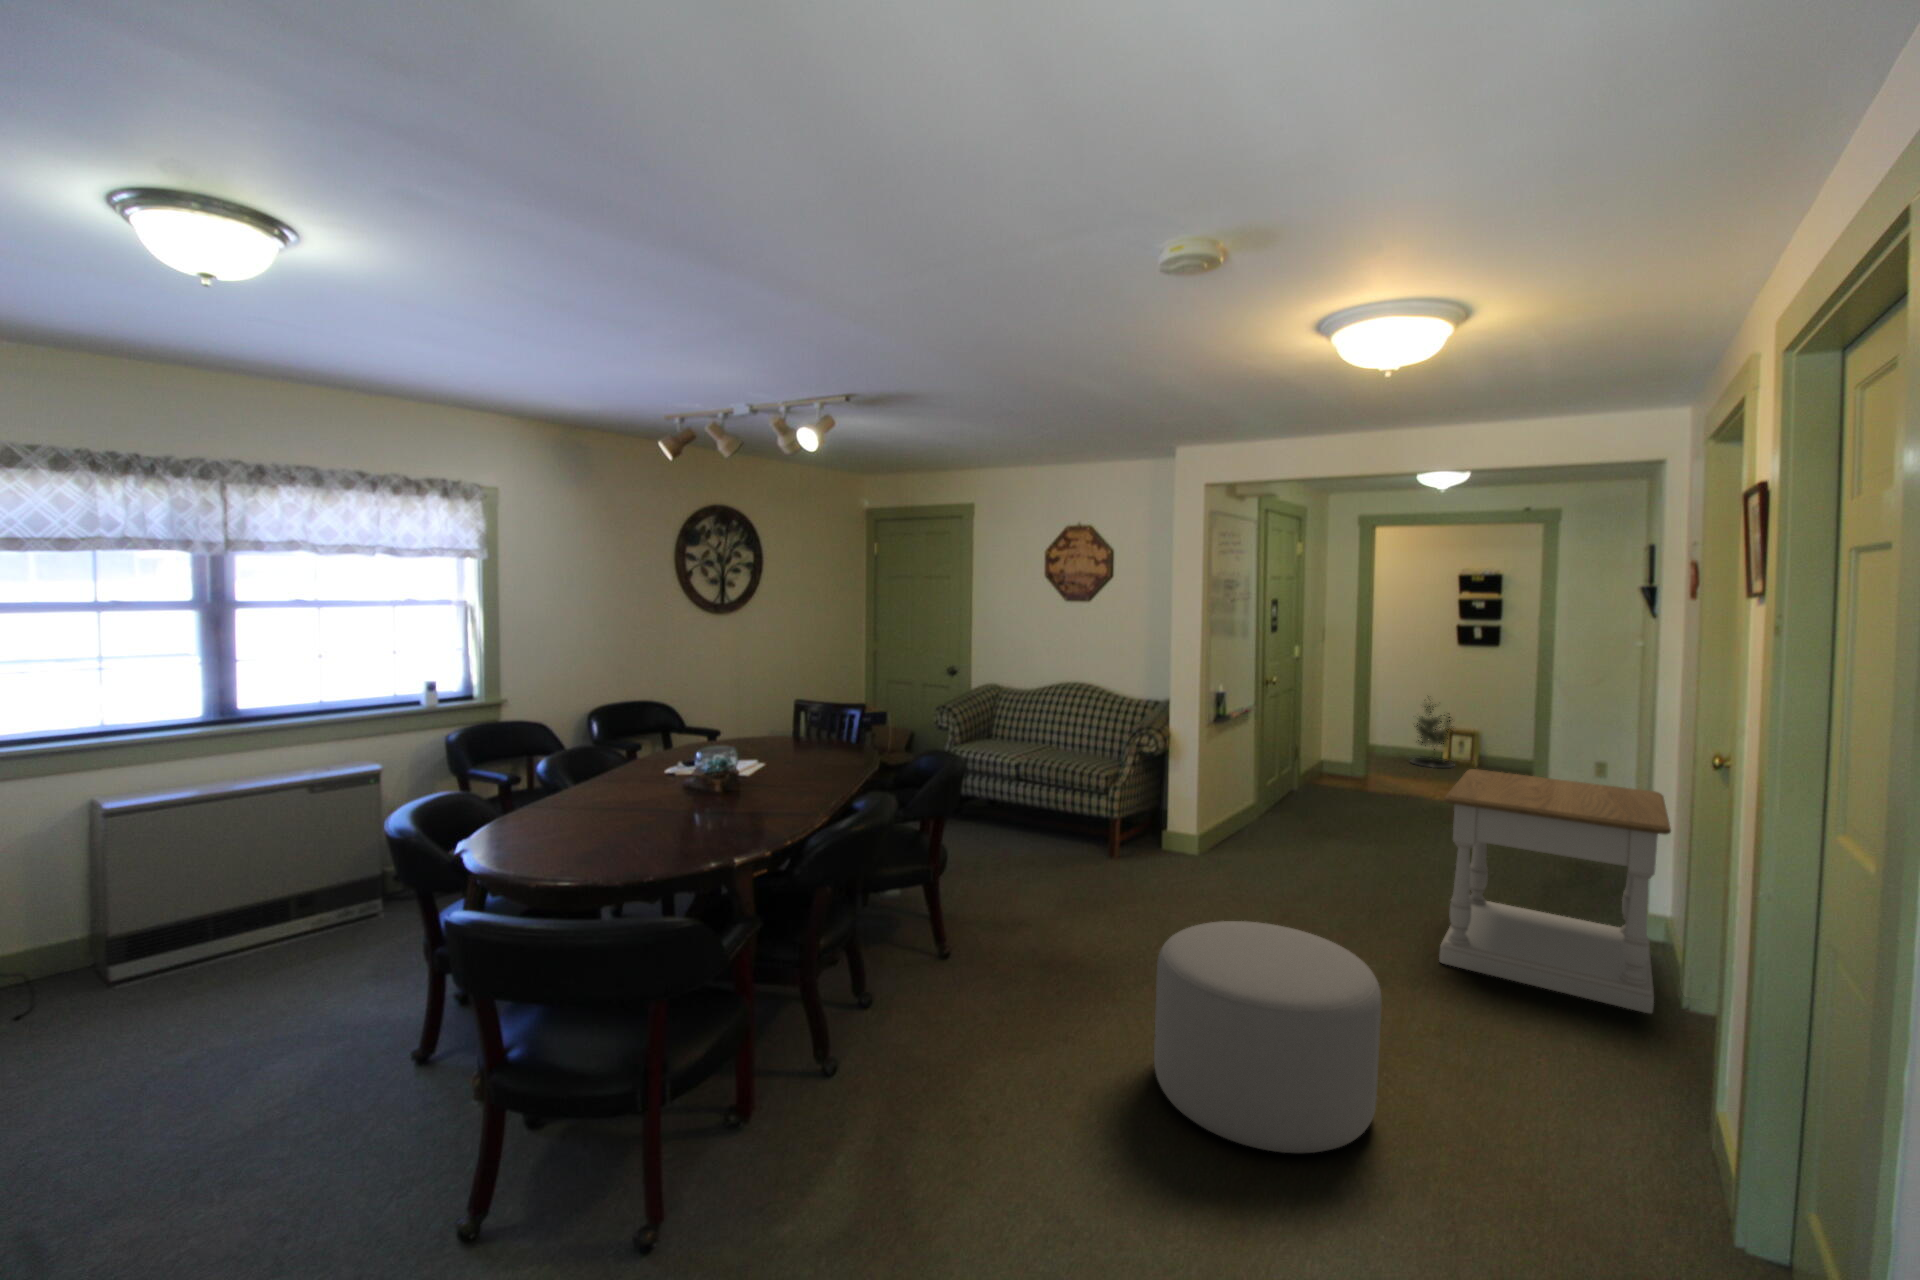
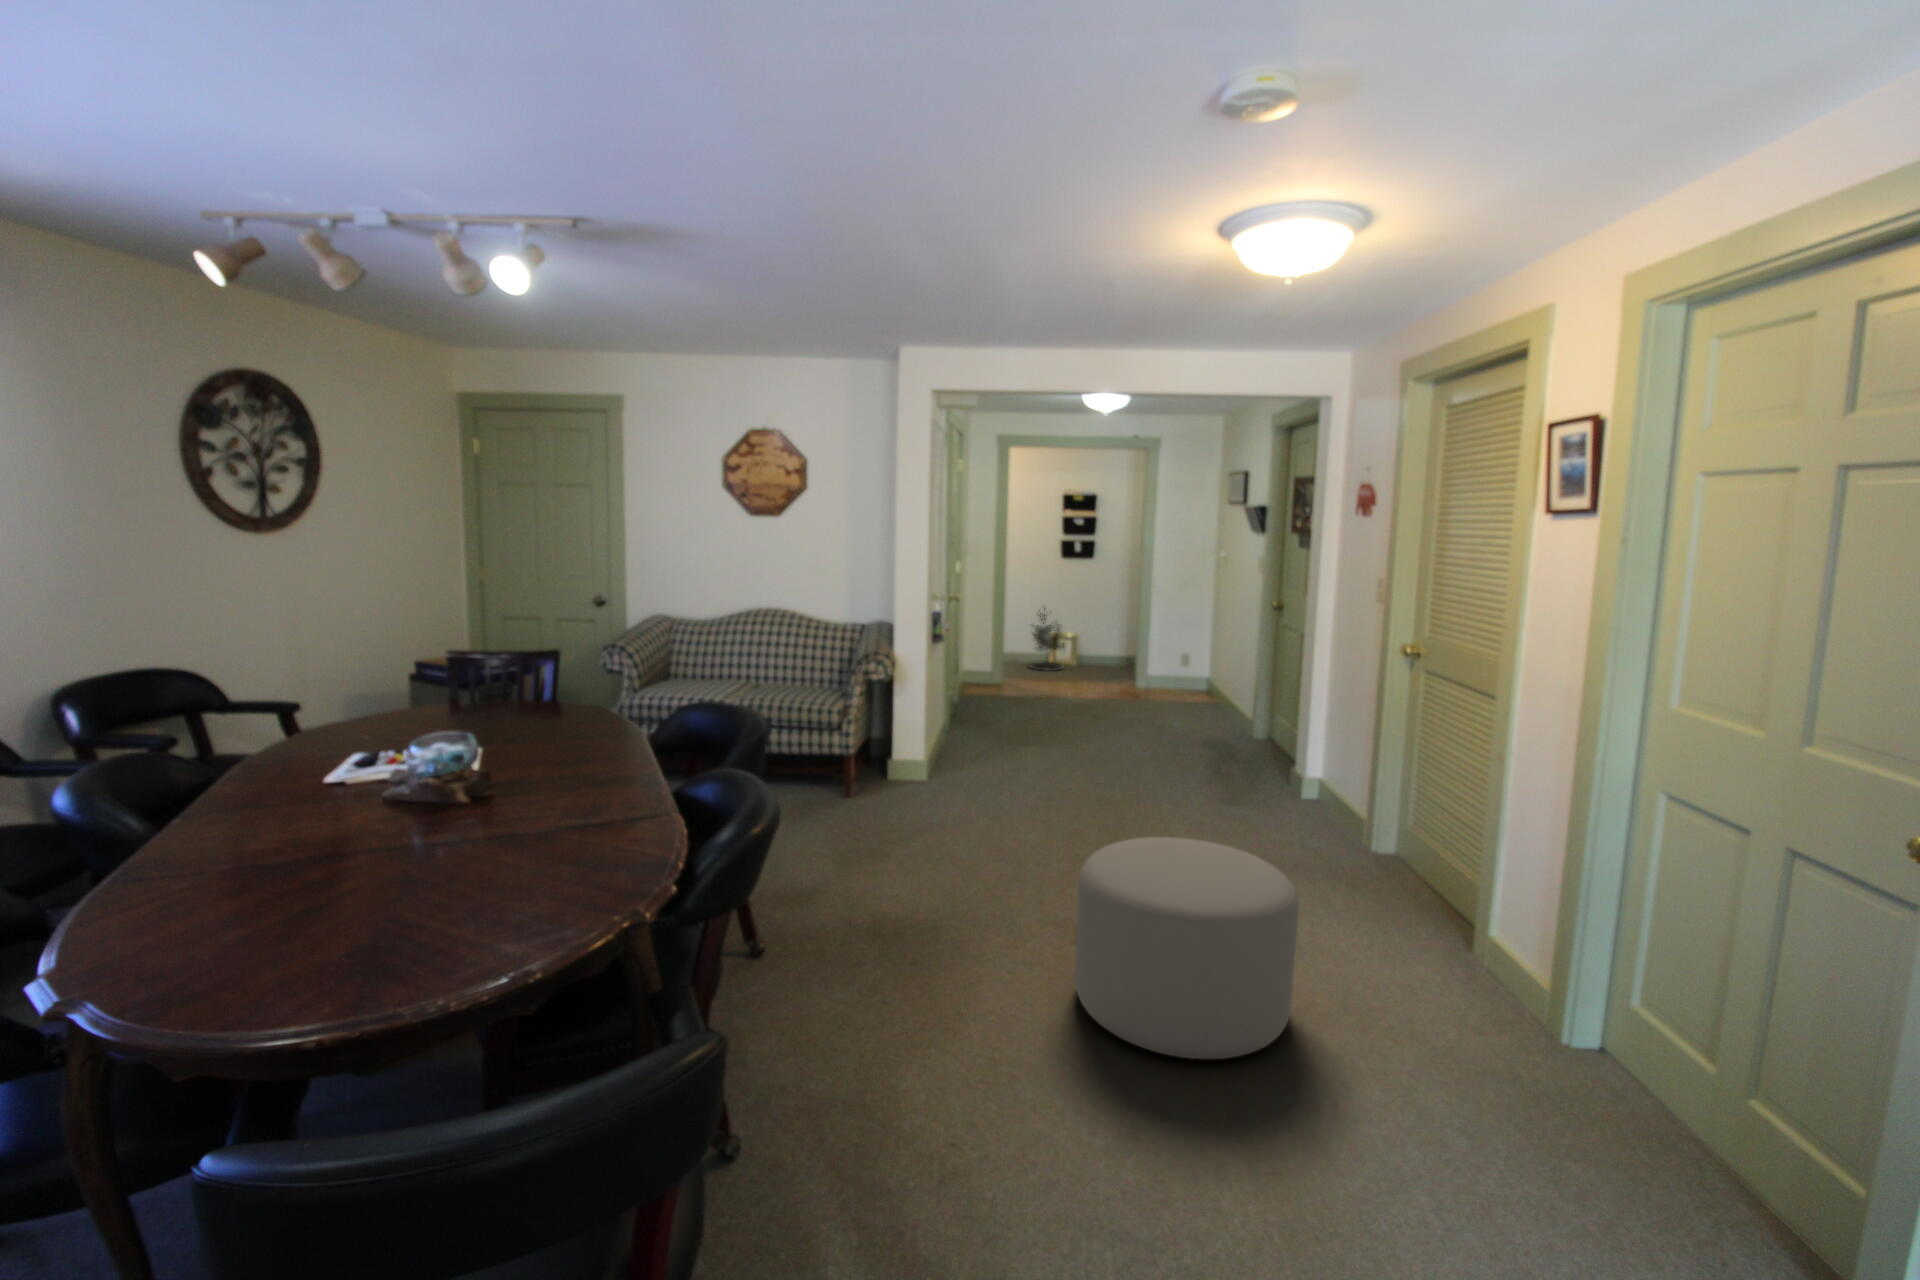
side table: present [1439,769,1671,1013] -> none [1177,667,1372,853]

